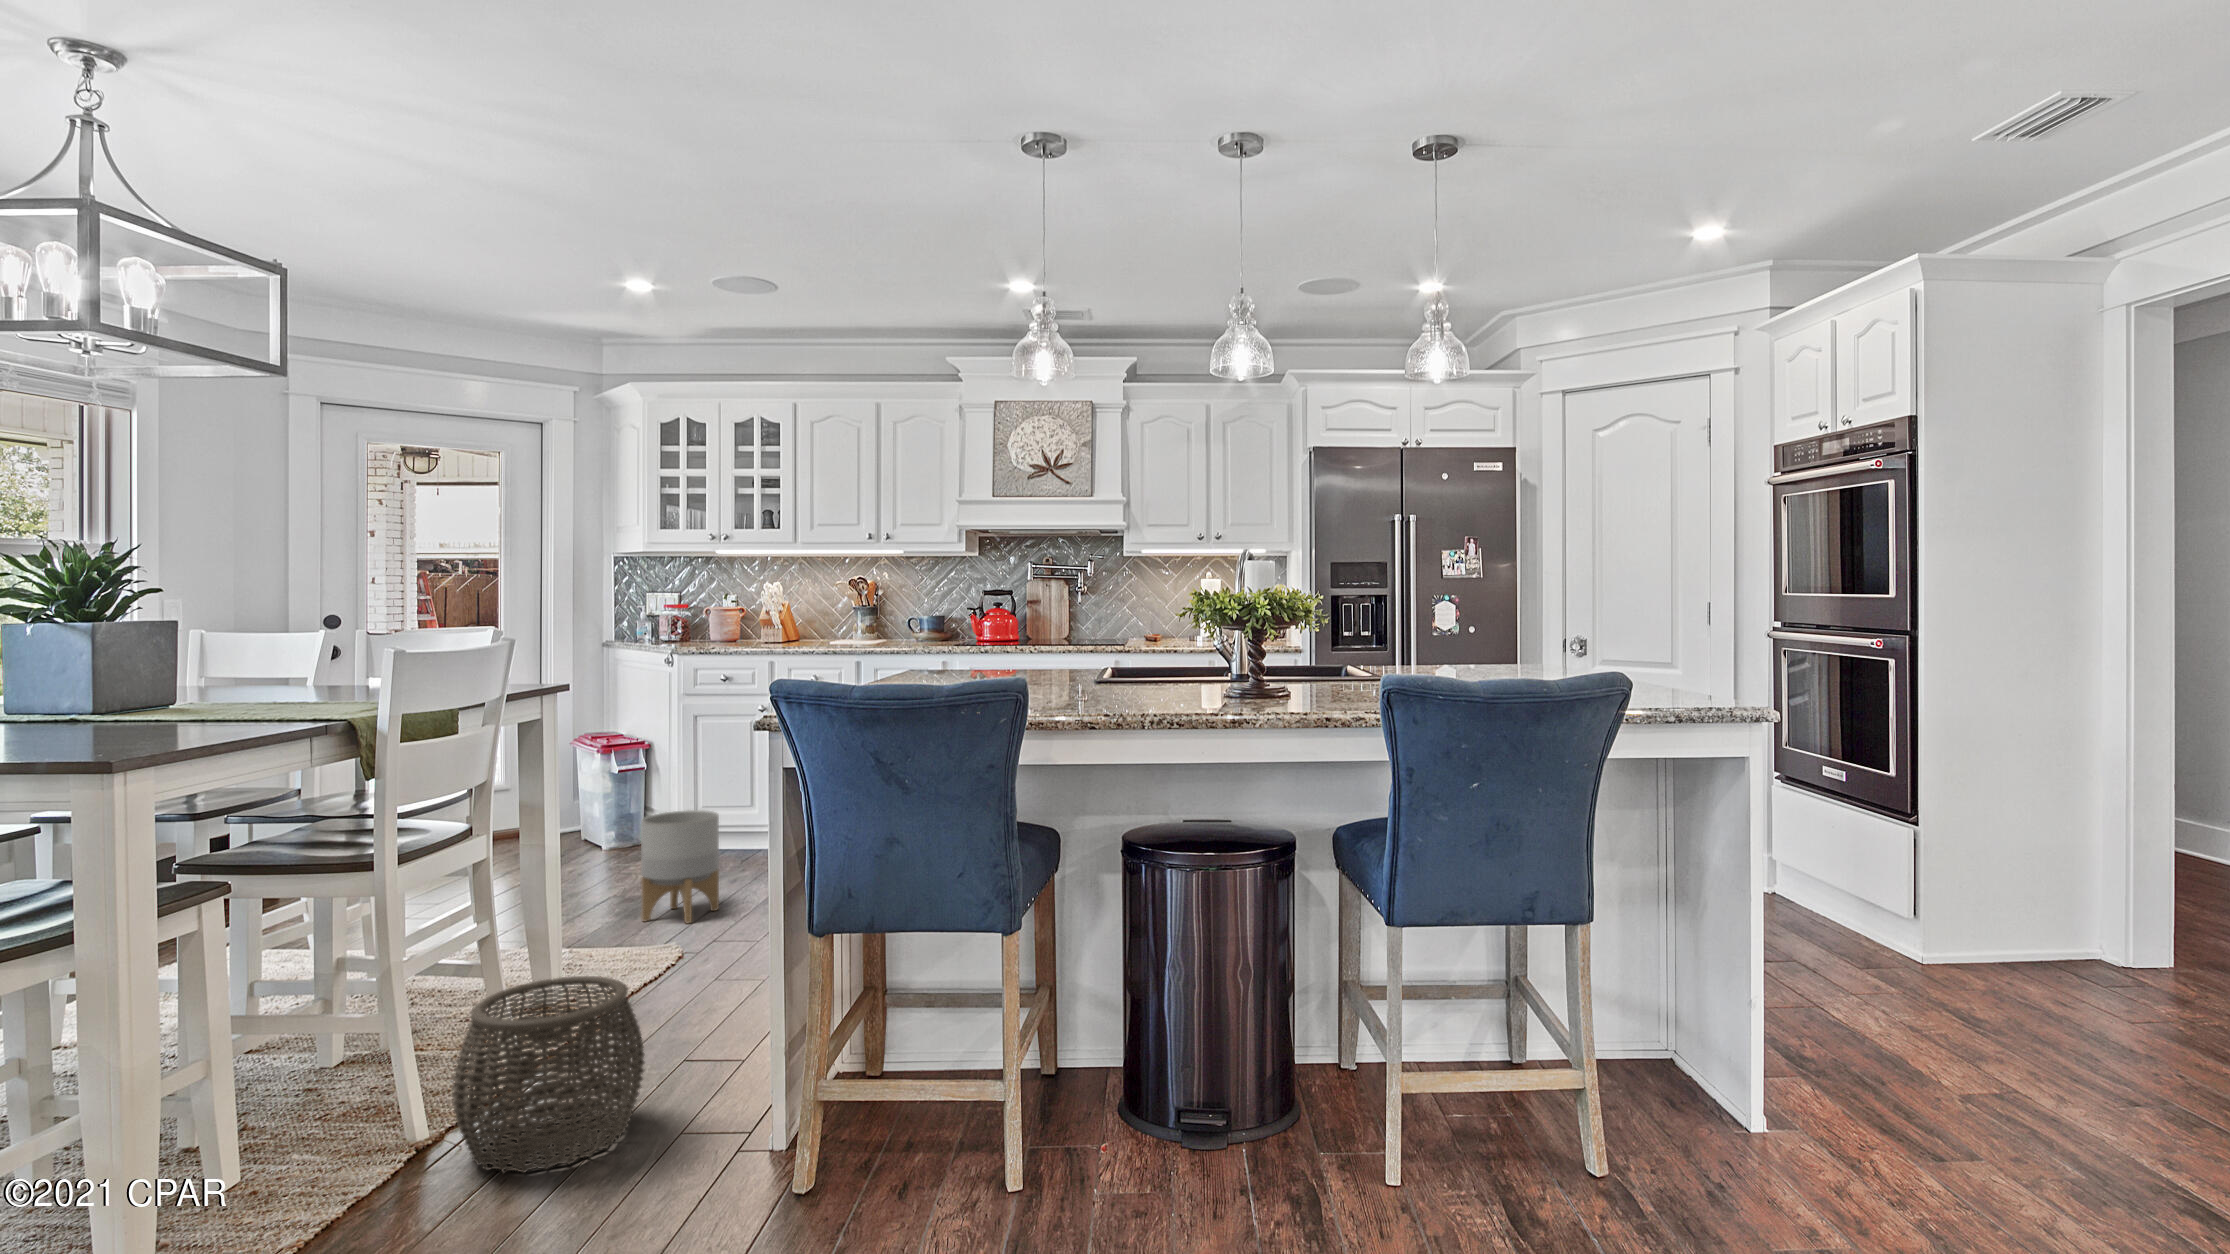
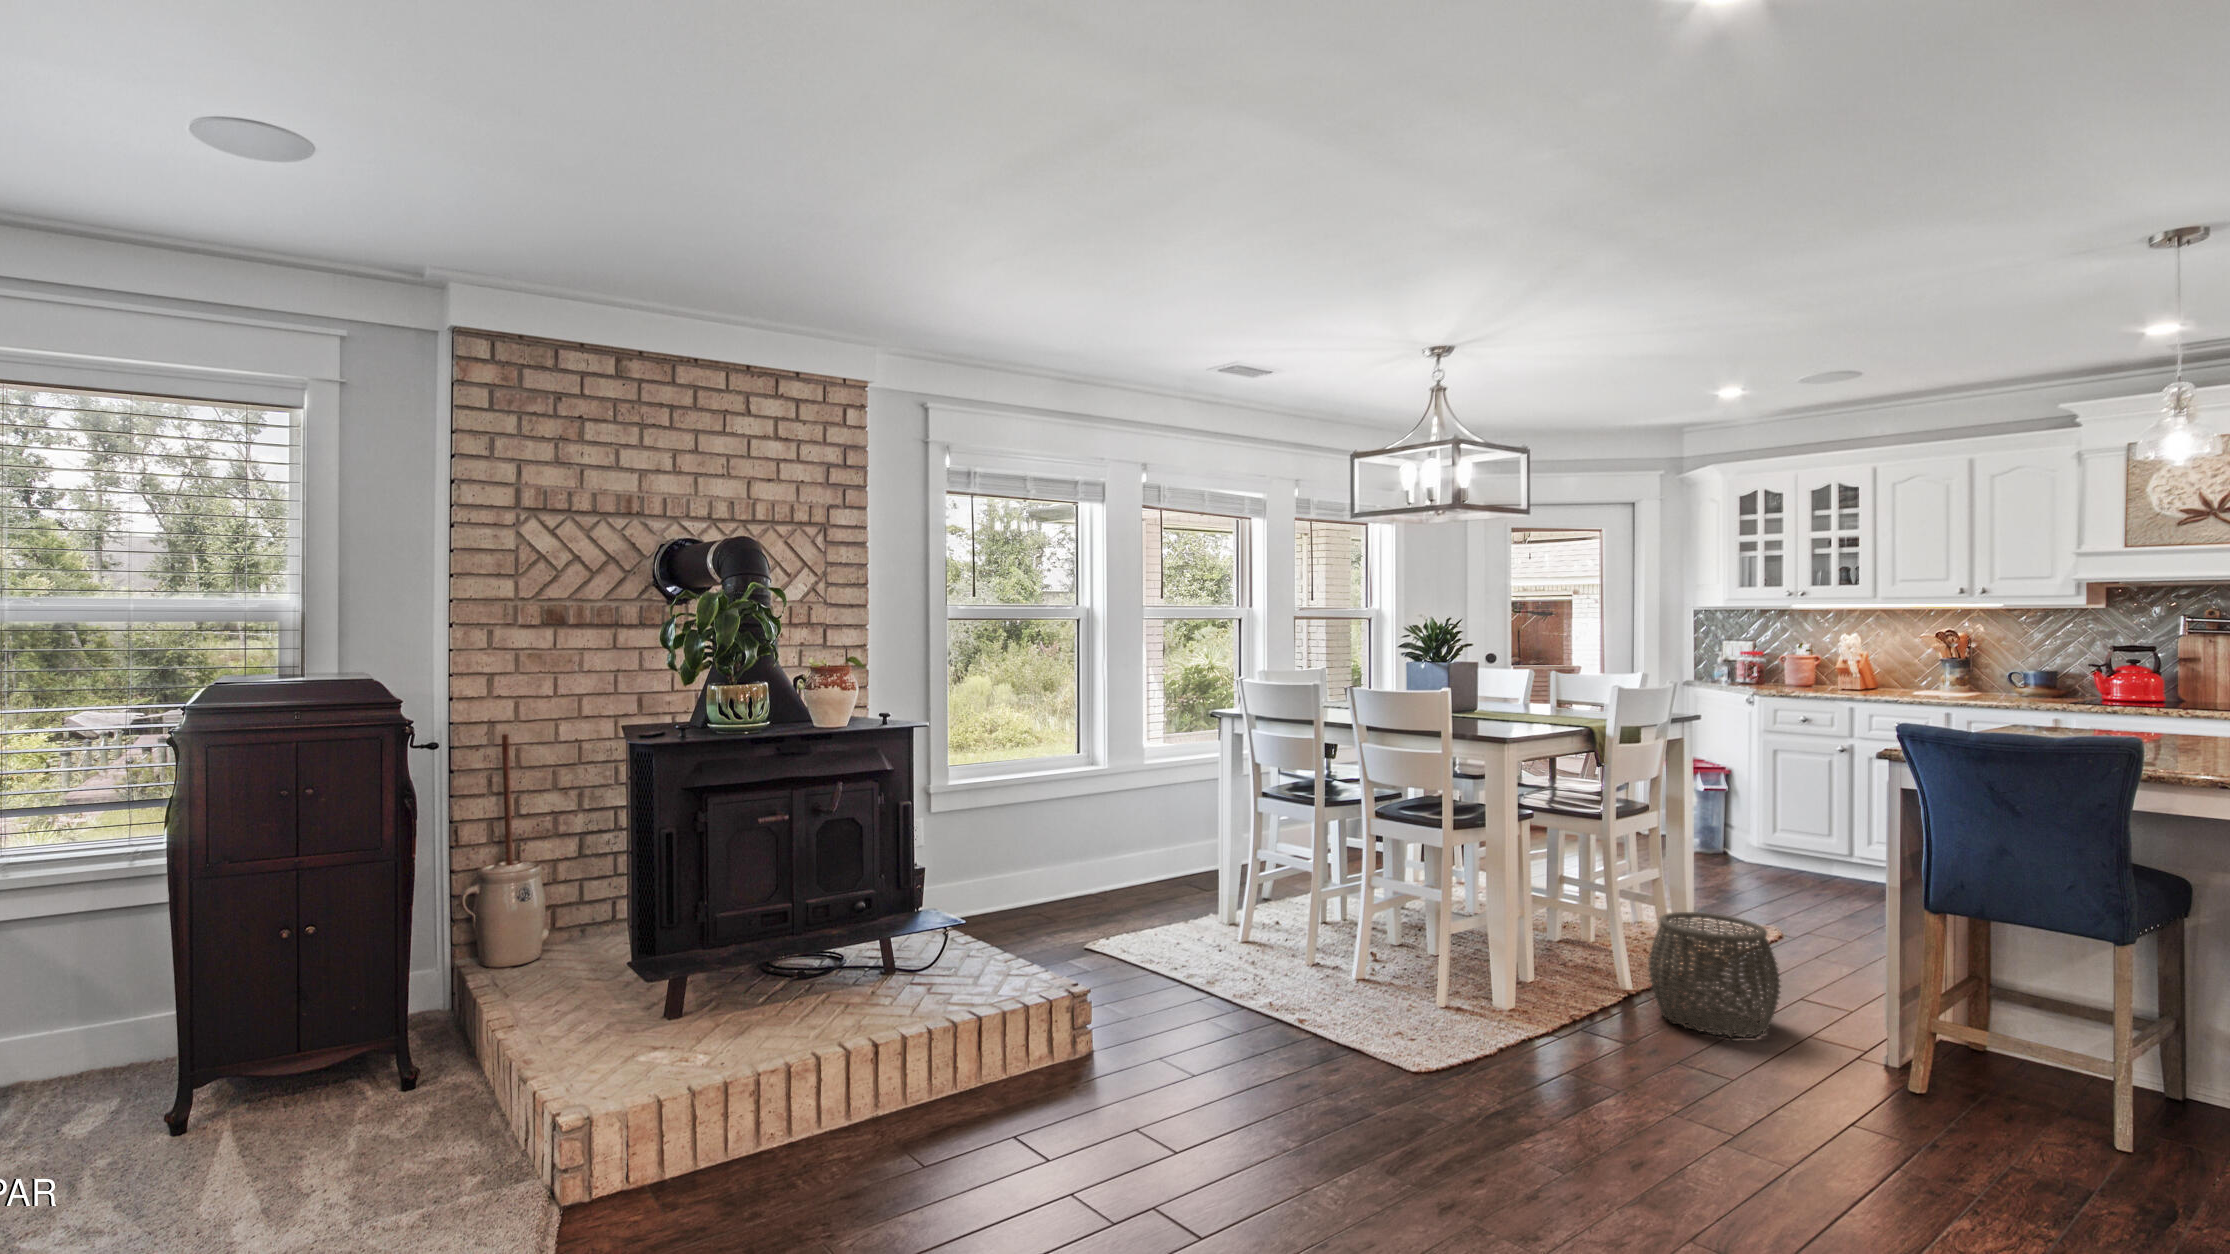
planter: present [641,810,719,923] -> none [1741,824,1811,917]

